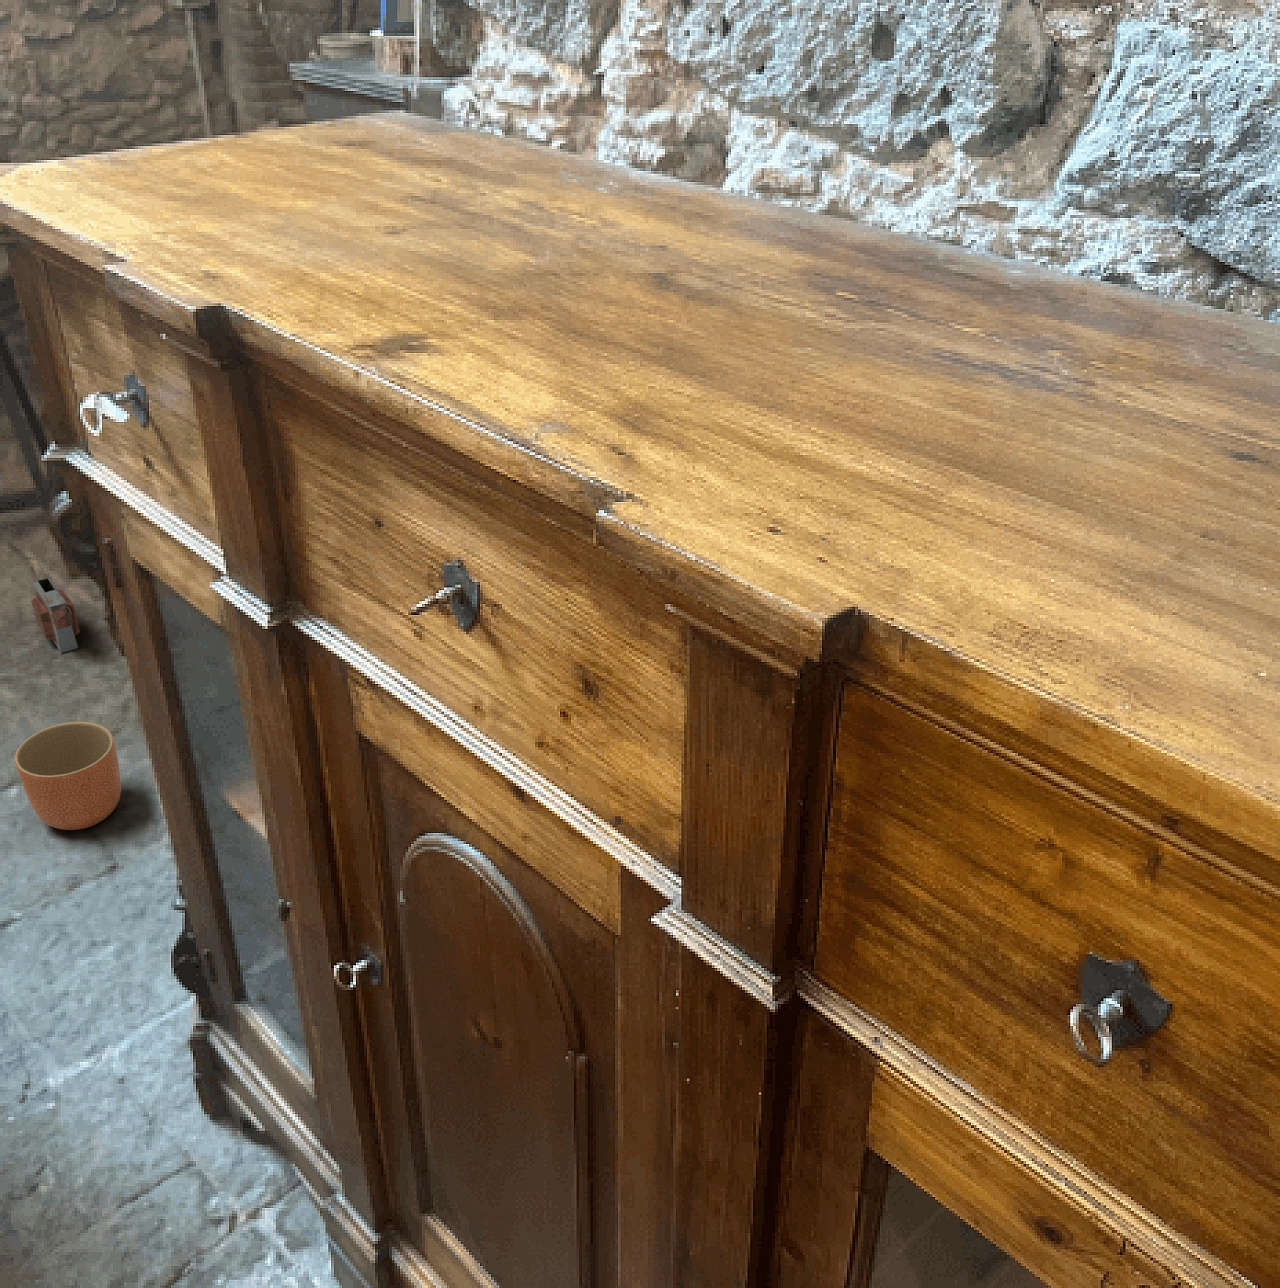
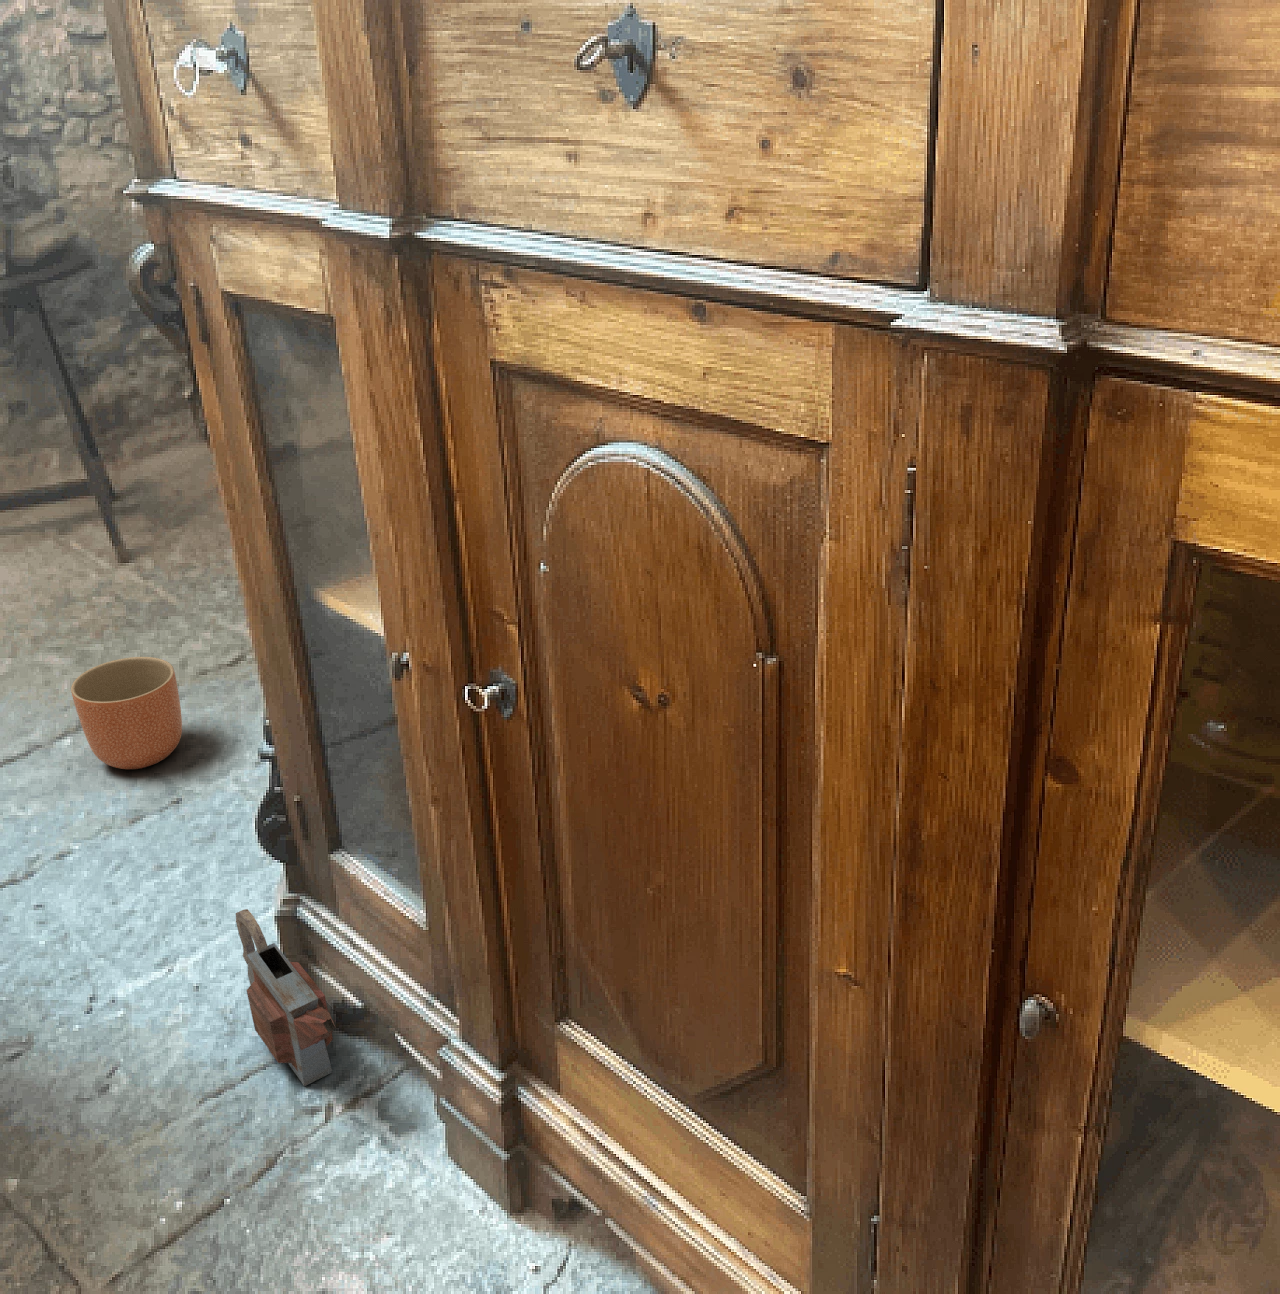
watering can: present [29,559,80,653] -> present [236,909,336,1086]

